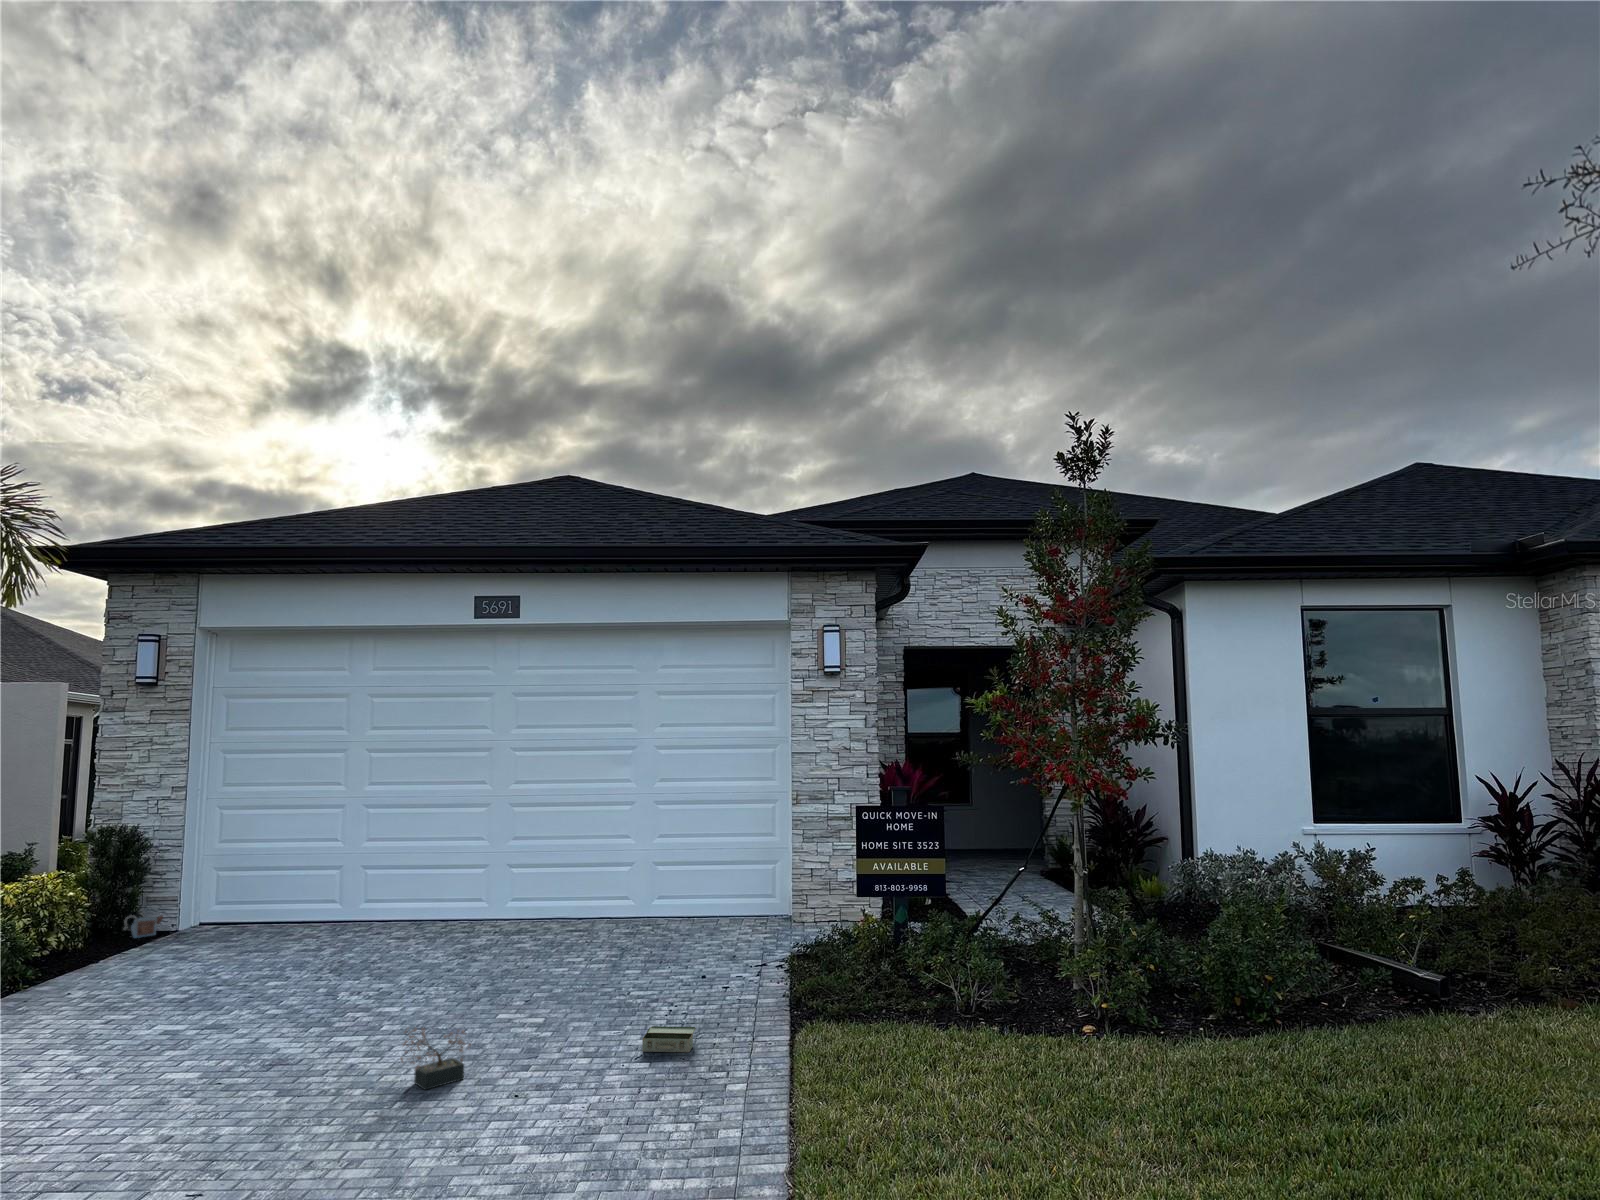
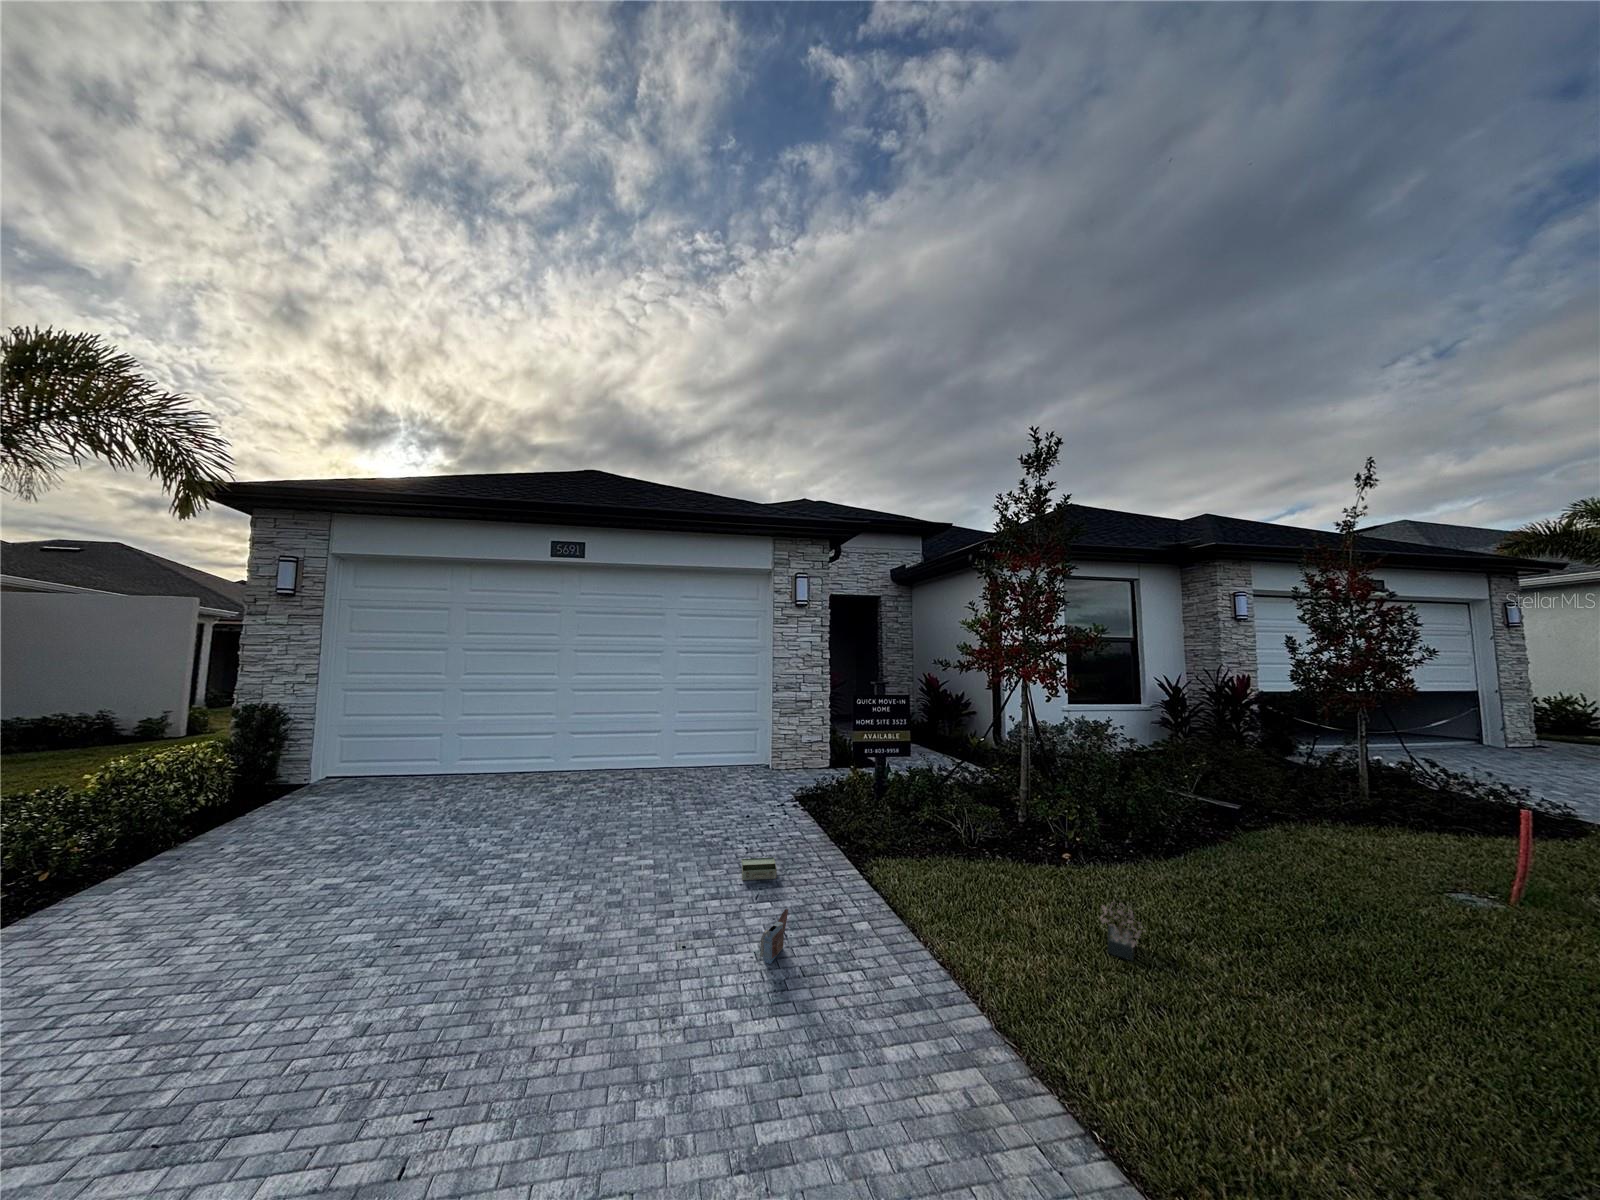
watering can: present [124,915,163,938] -> present [760,909,788,964]
decorative plant: present [400,1028,471,1090] -> present [1100,902,1145,961]

